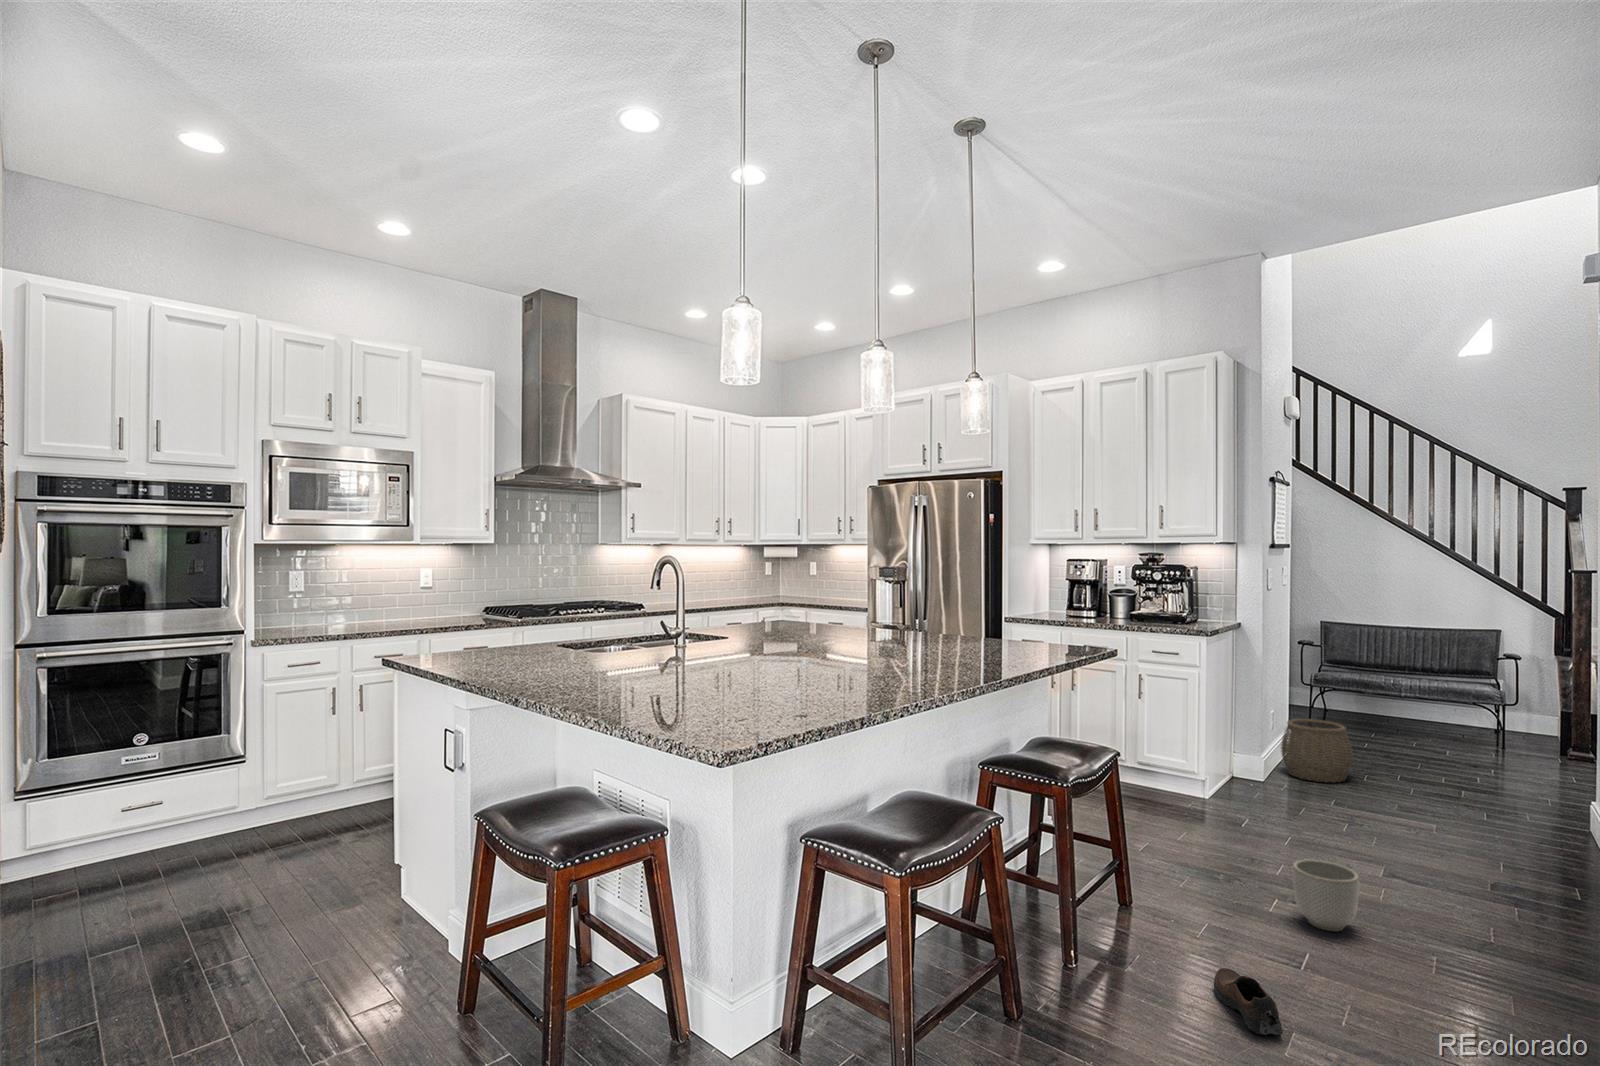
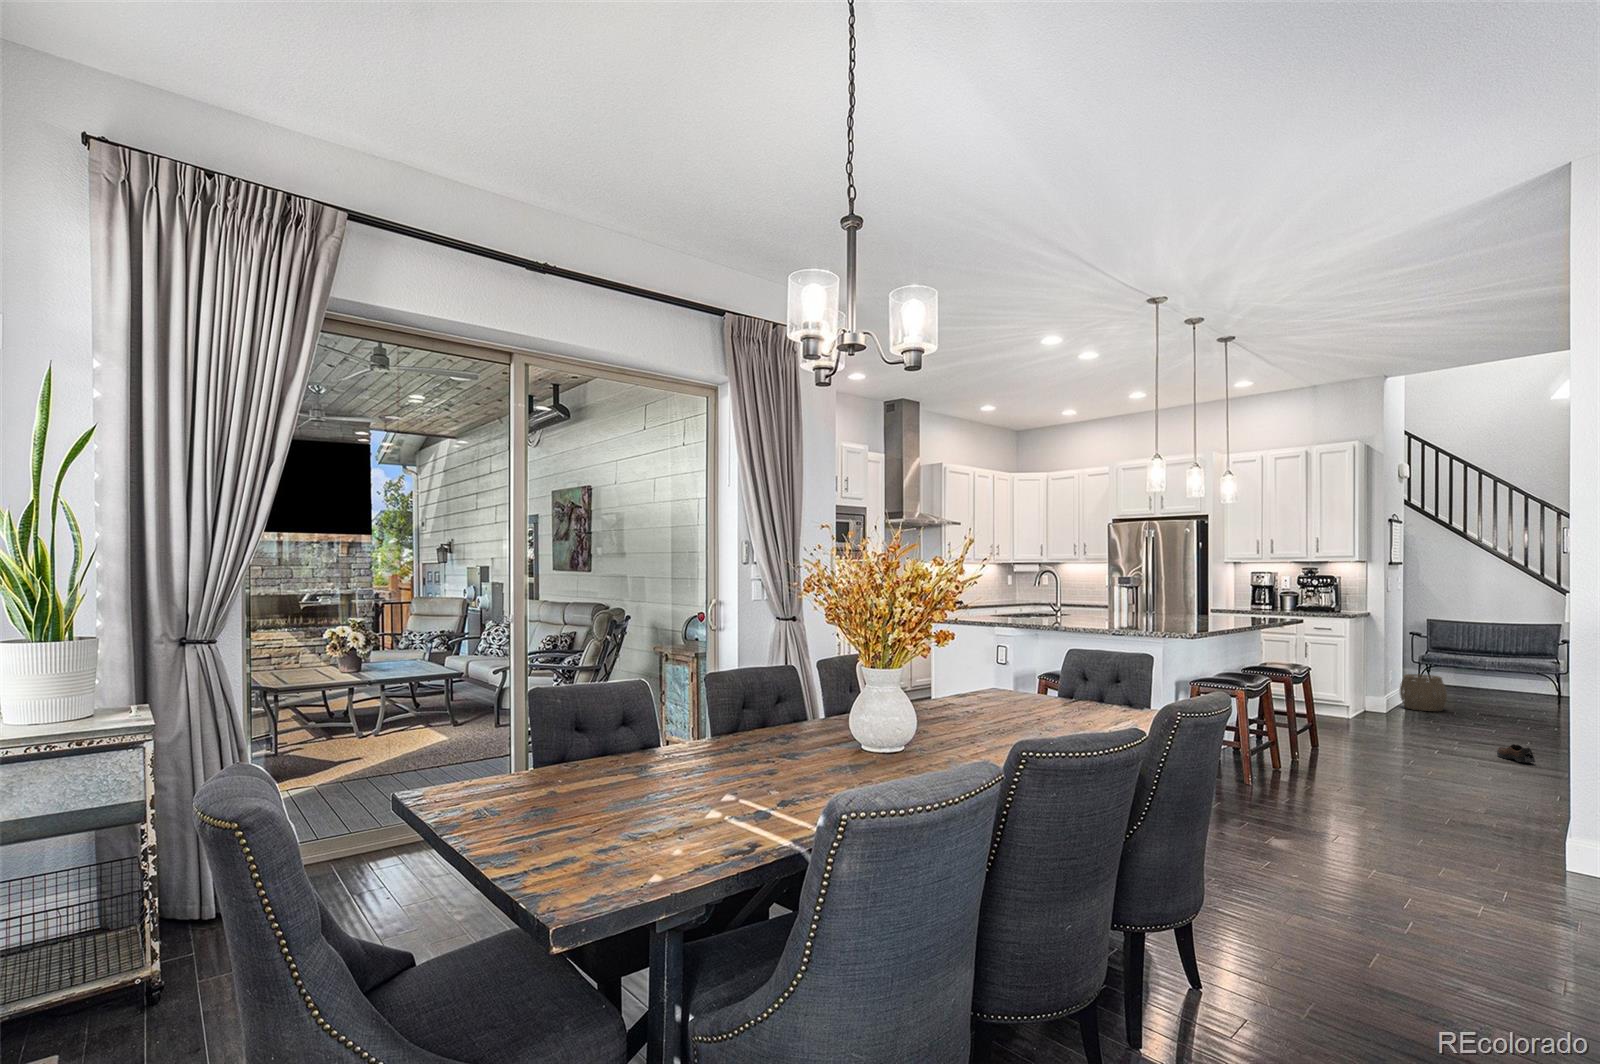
planter: present [1292,860,1359,931] -> none [1407,720,1442,751]
shoe: present [1214,968,1283,1035] -> present [1497,744,1535,762]

